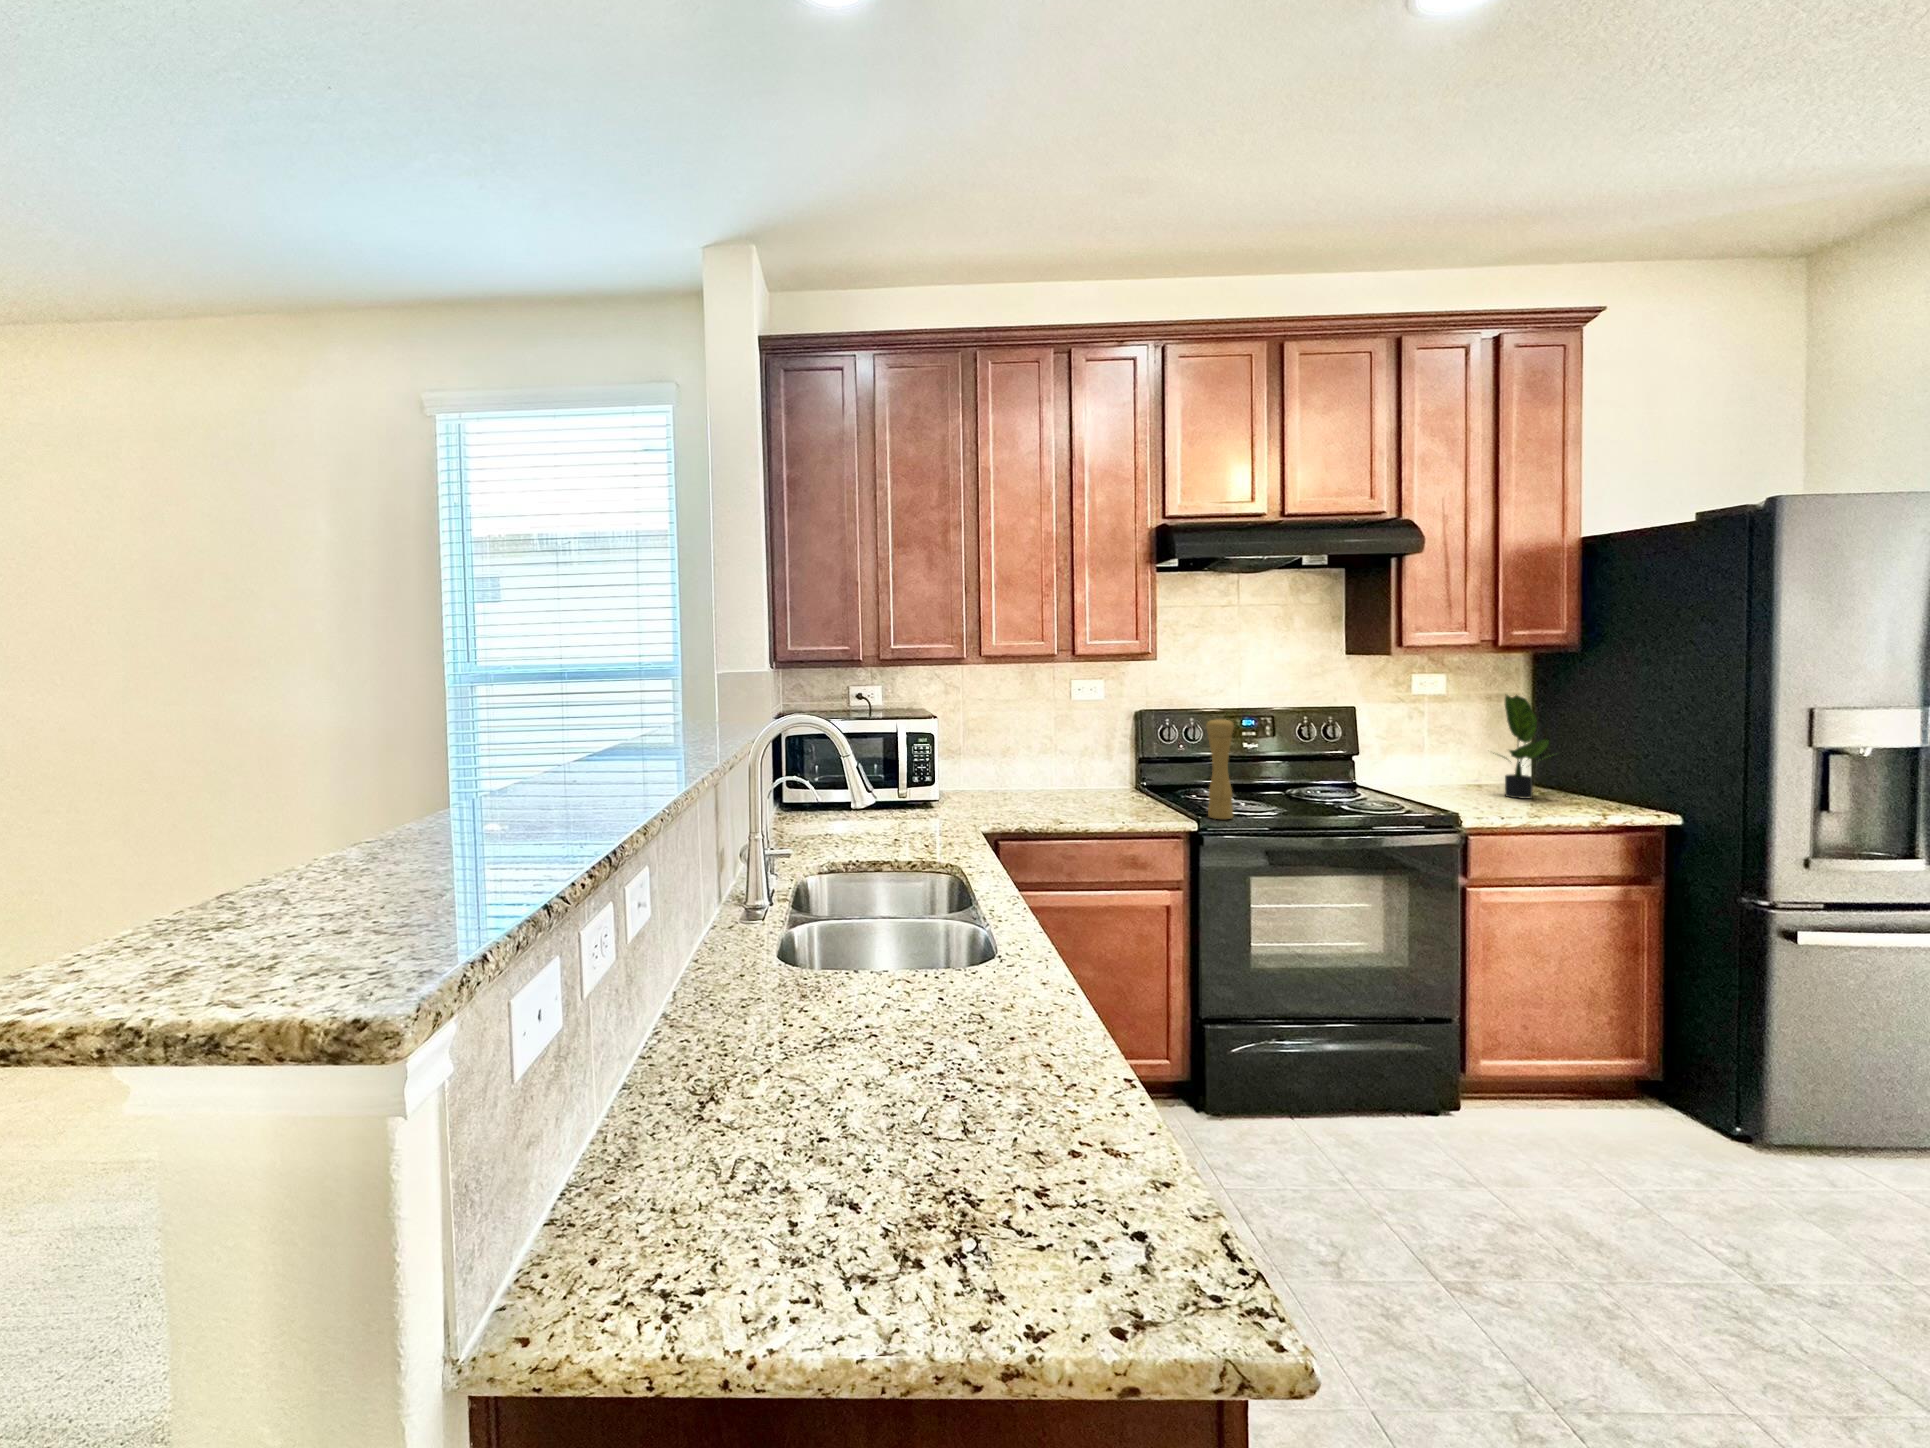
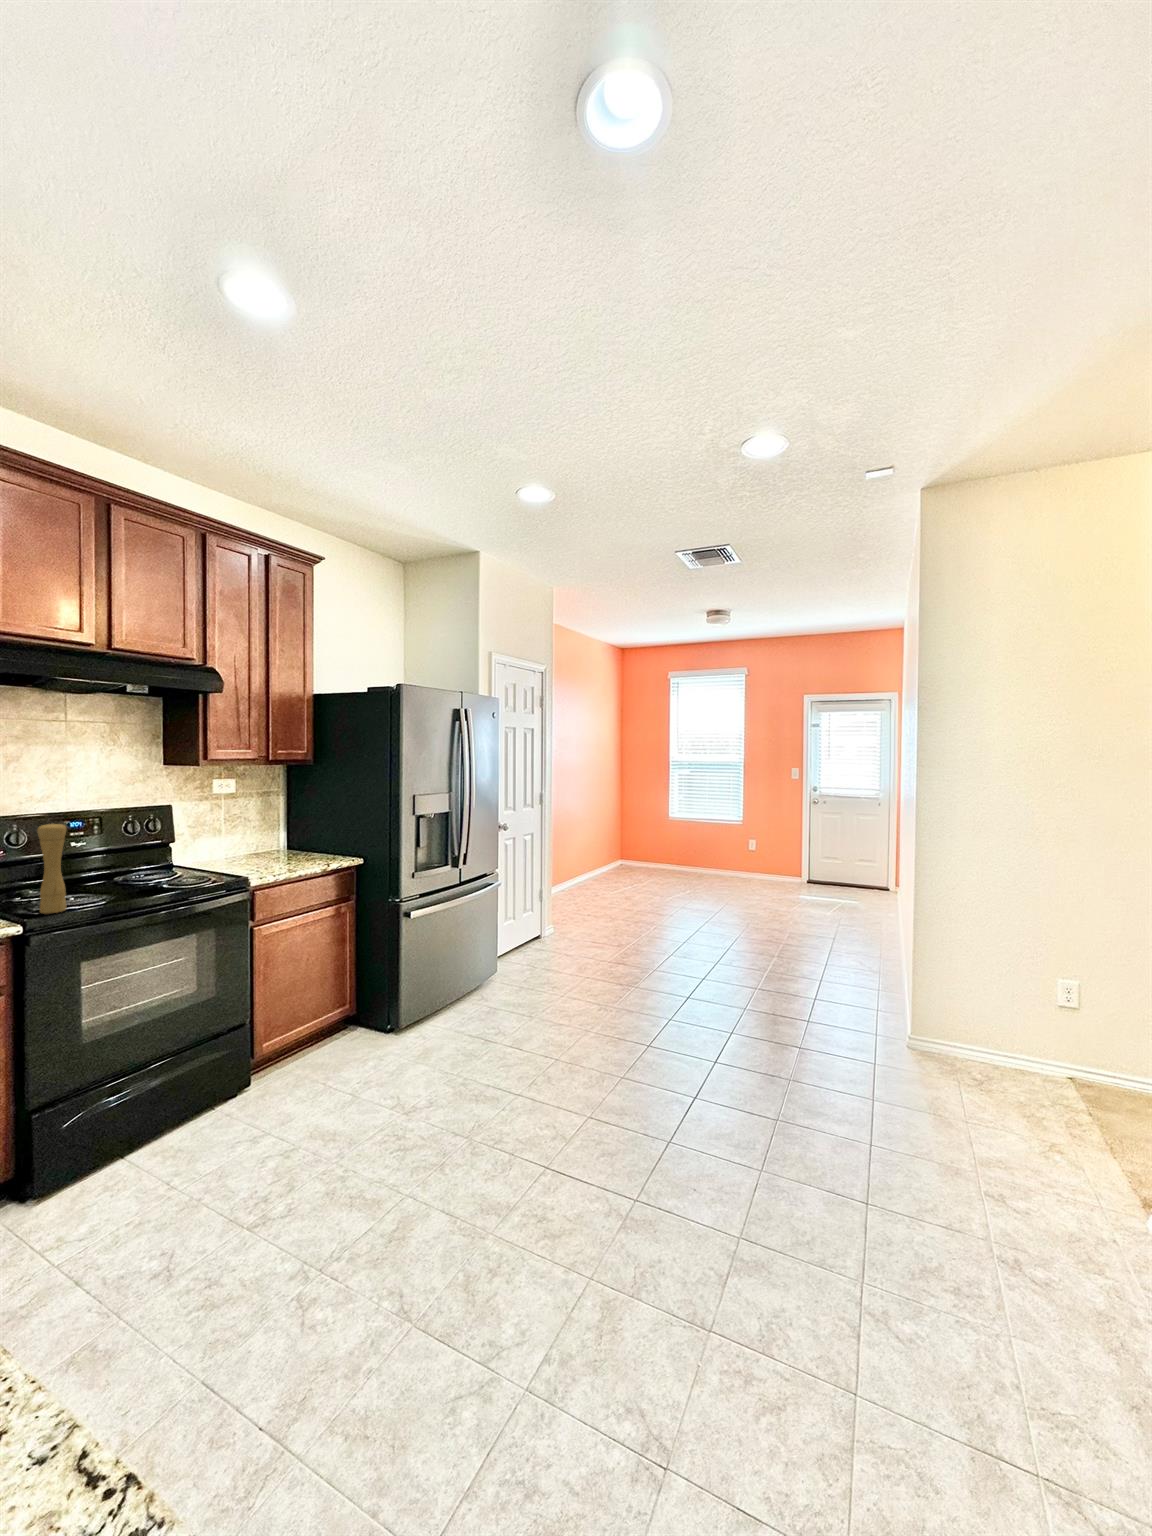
potted plant: present [1501,695,1550,799] -> none [263,792,305,861]

